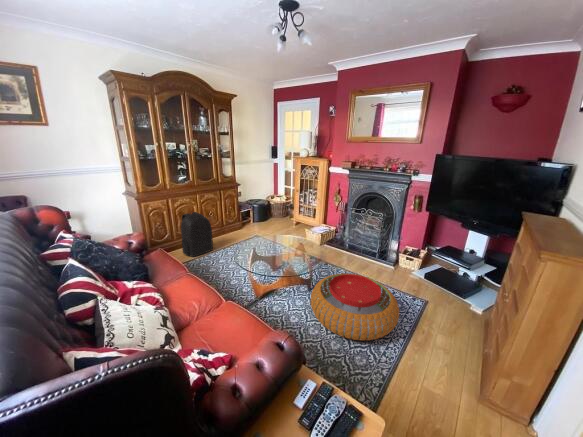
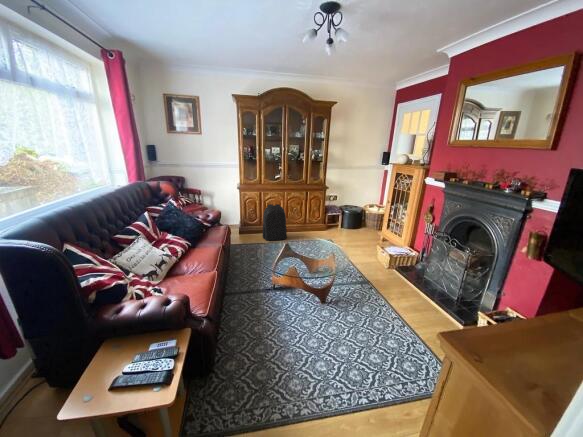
pouf: present [311,273,399,340] -> none [293,293,396,382]

